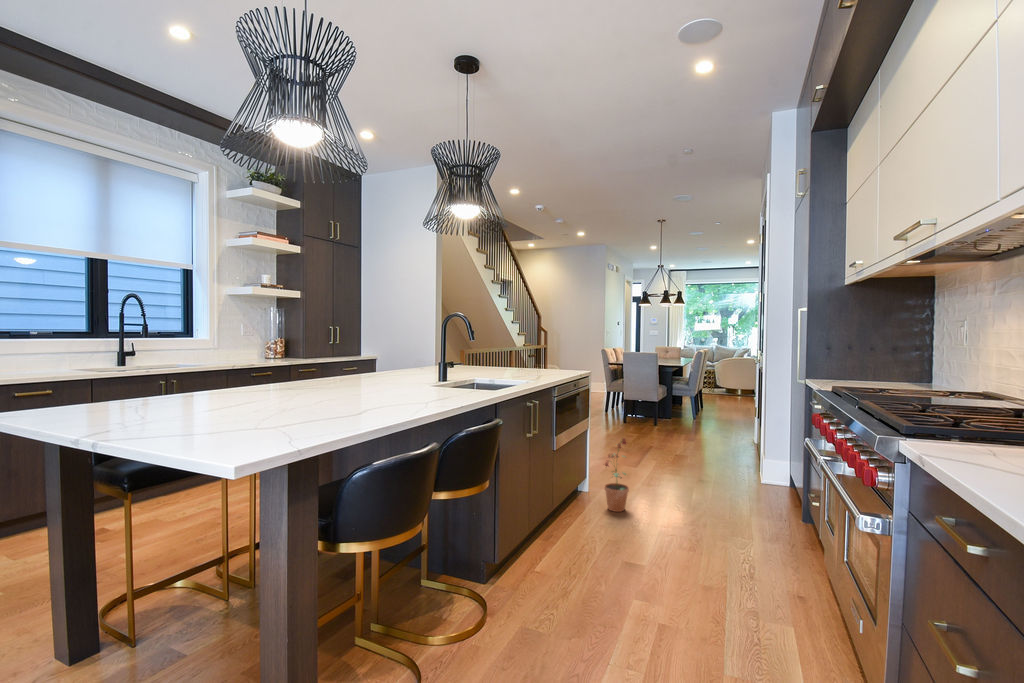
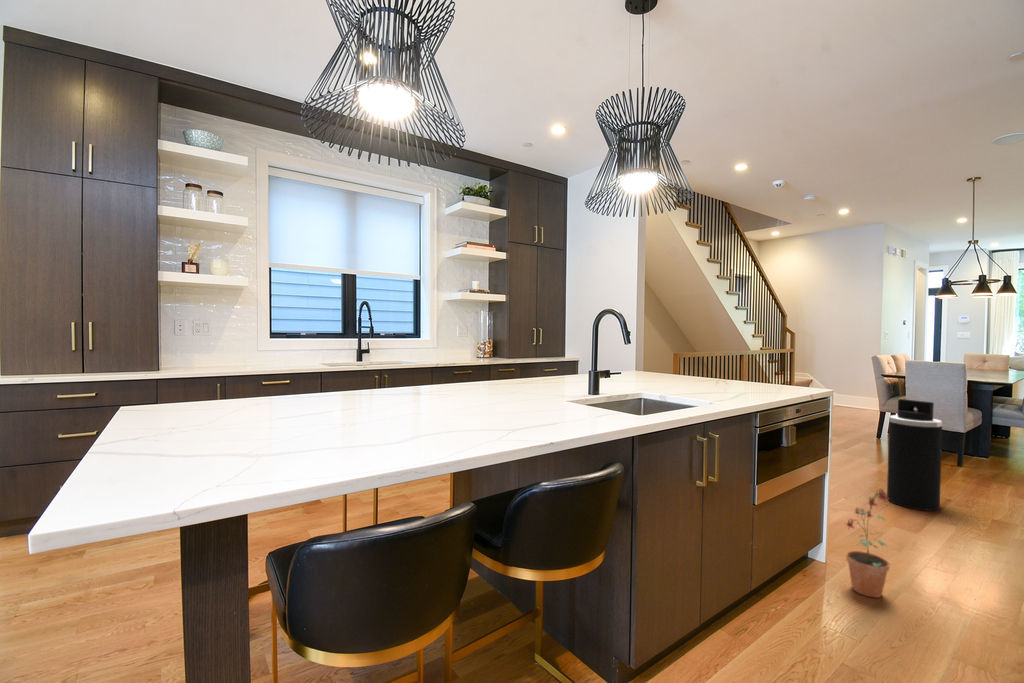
trash can: none [619,379,650,457] -> present [887,399,942,511]

